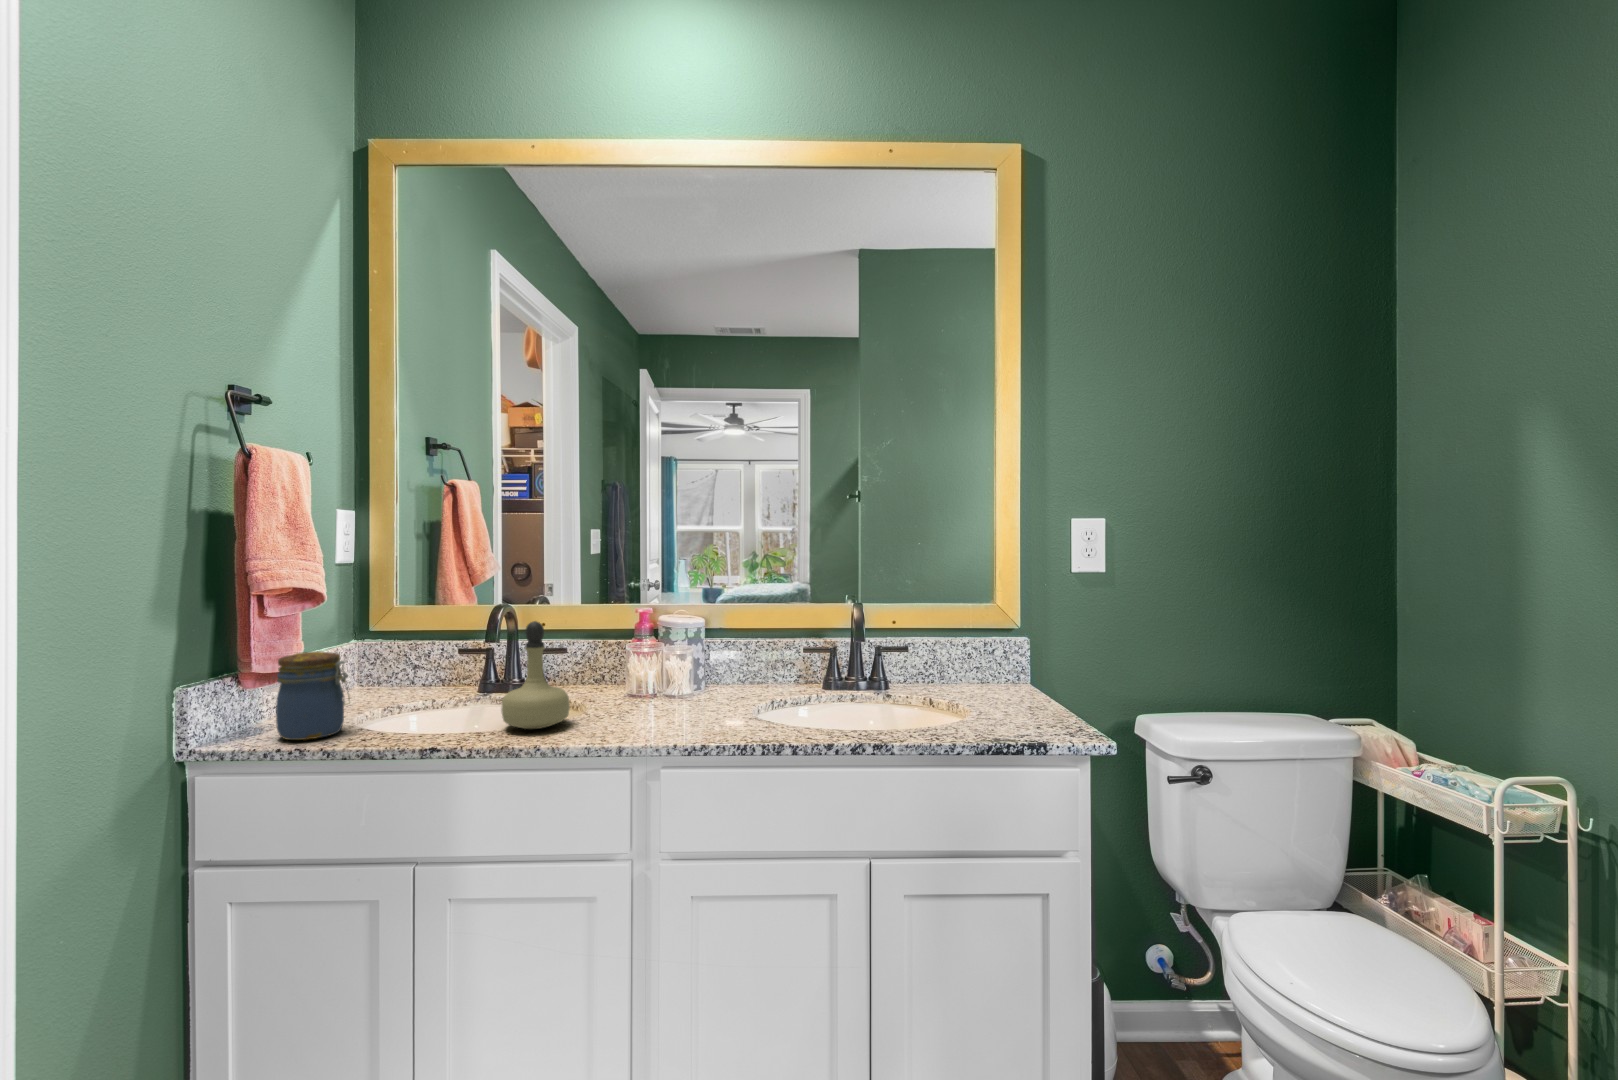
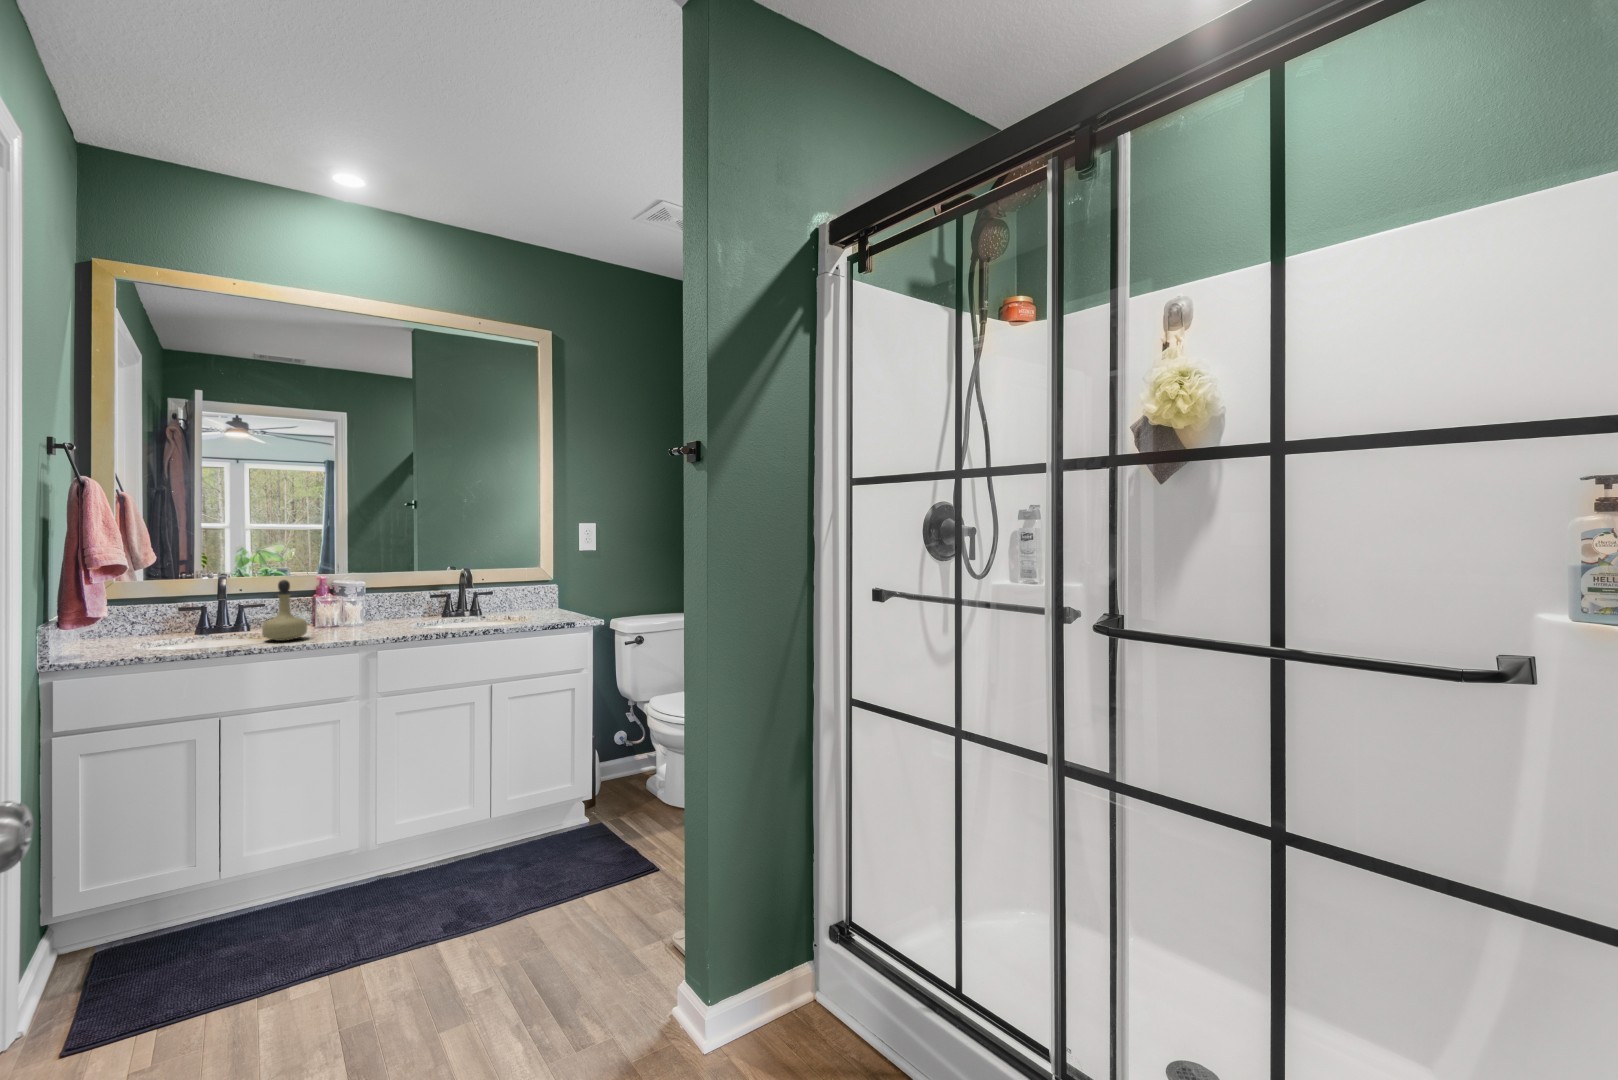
jar: present [276,651,349,740] -> none [96,603,151,657]

